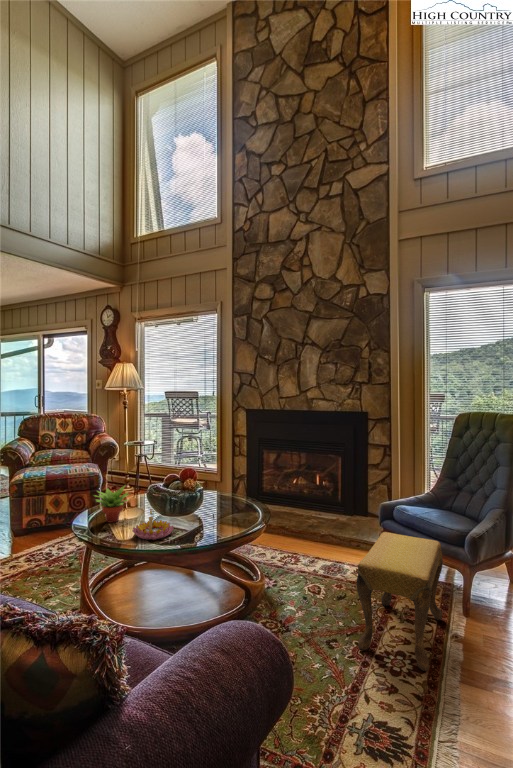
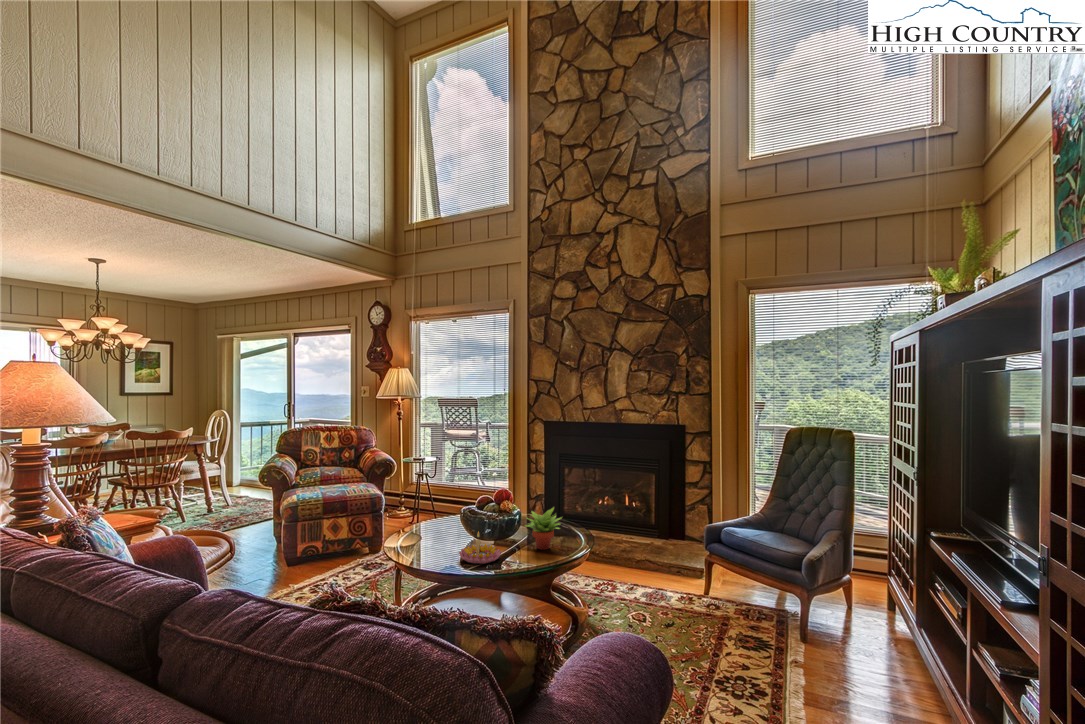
succulent plant: present [96,486,128,523] -> present [527,507,561,550]
footstool: present [357,532,443,671] -> none [695,556,778,692]

